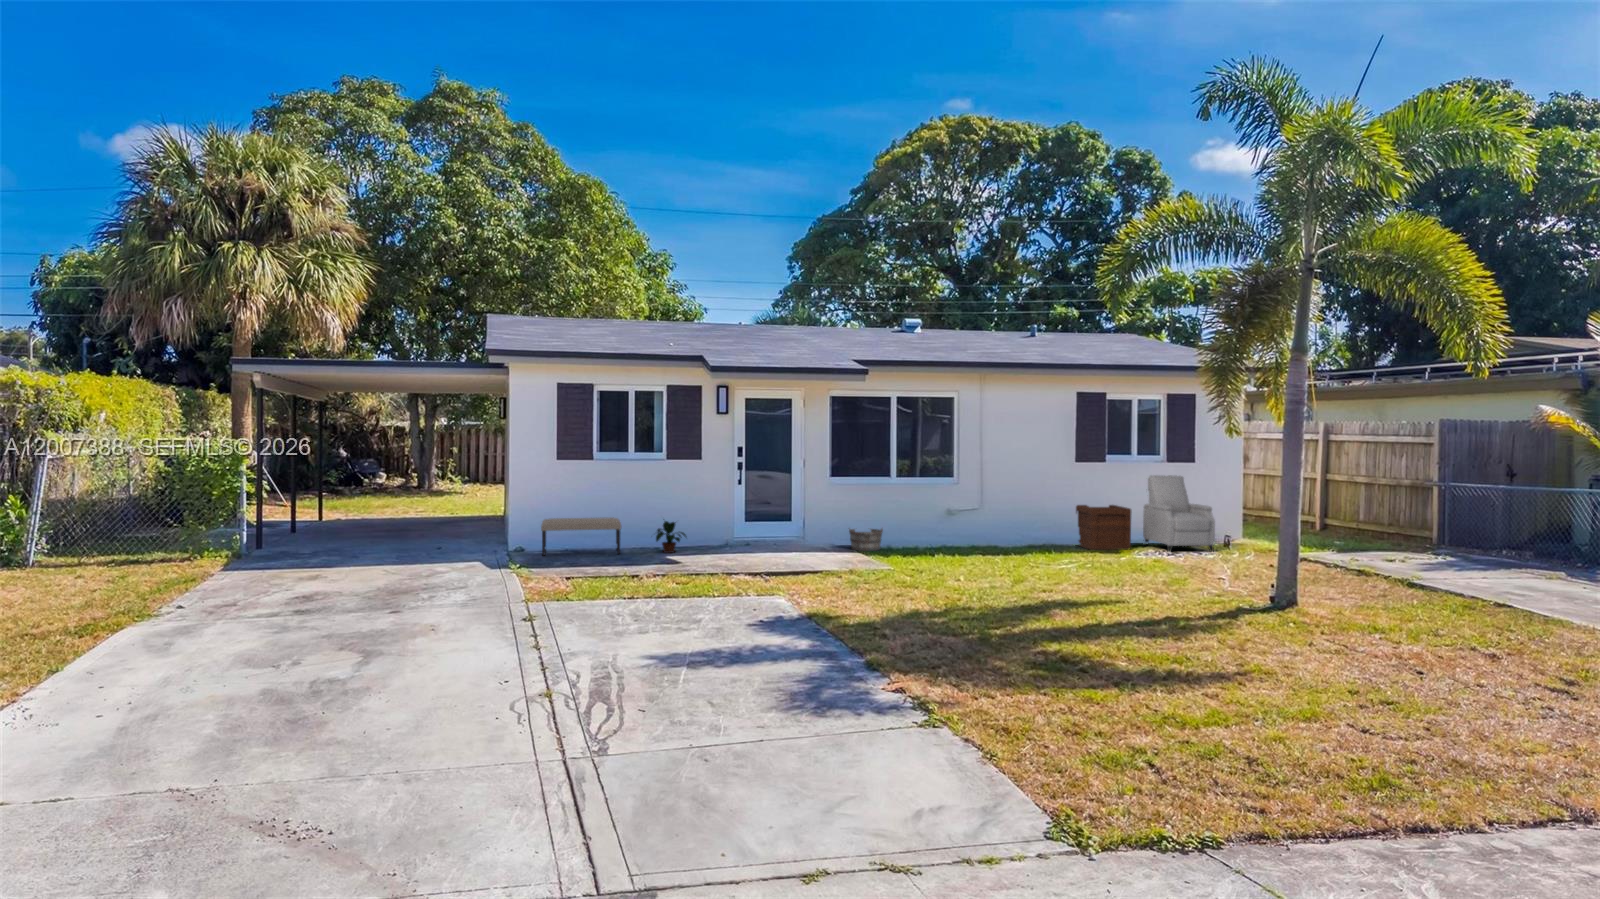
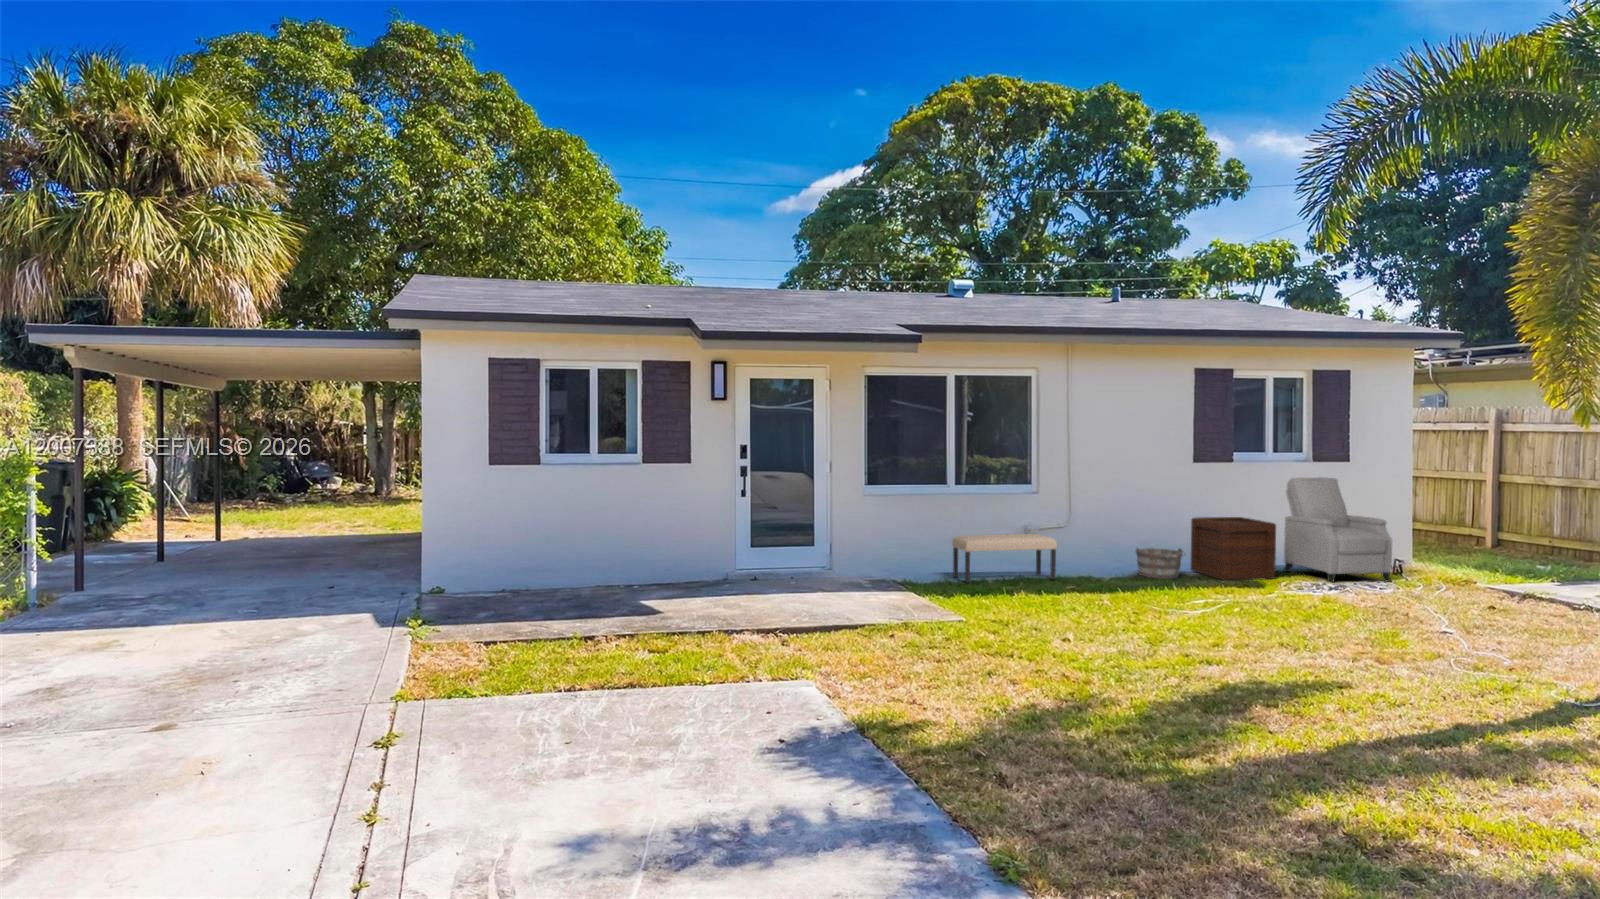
bench: present [541,517,621,556] -> present [952,534,1058,583]
potted plant: present [656,521,686,553] -> none [623,540,673,592]
bucket: present [849,529,883,551] -> present [1136,548,1185,579]

